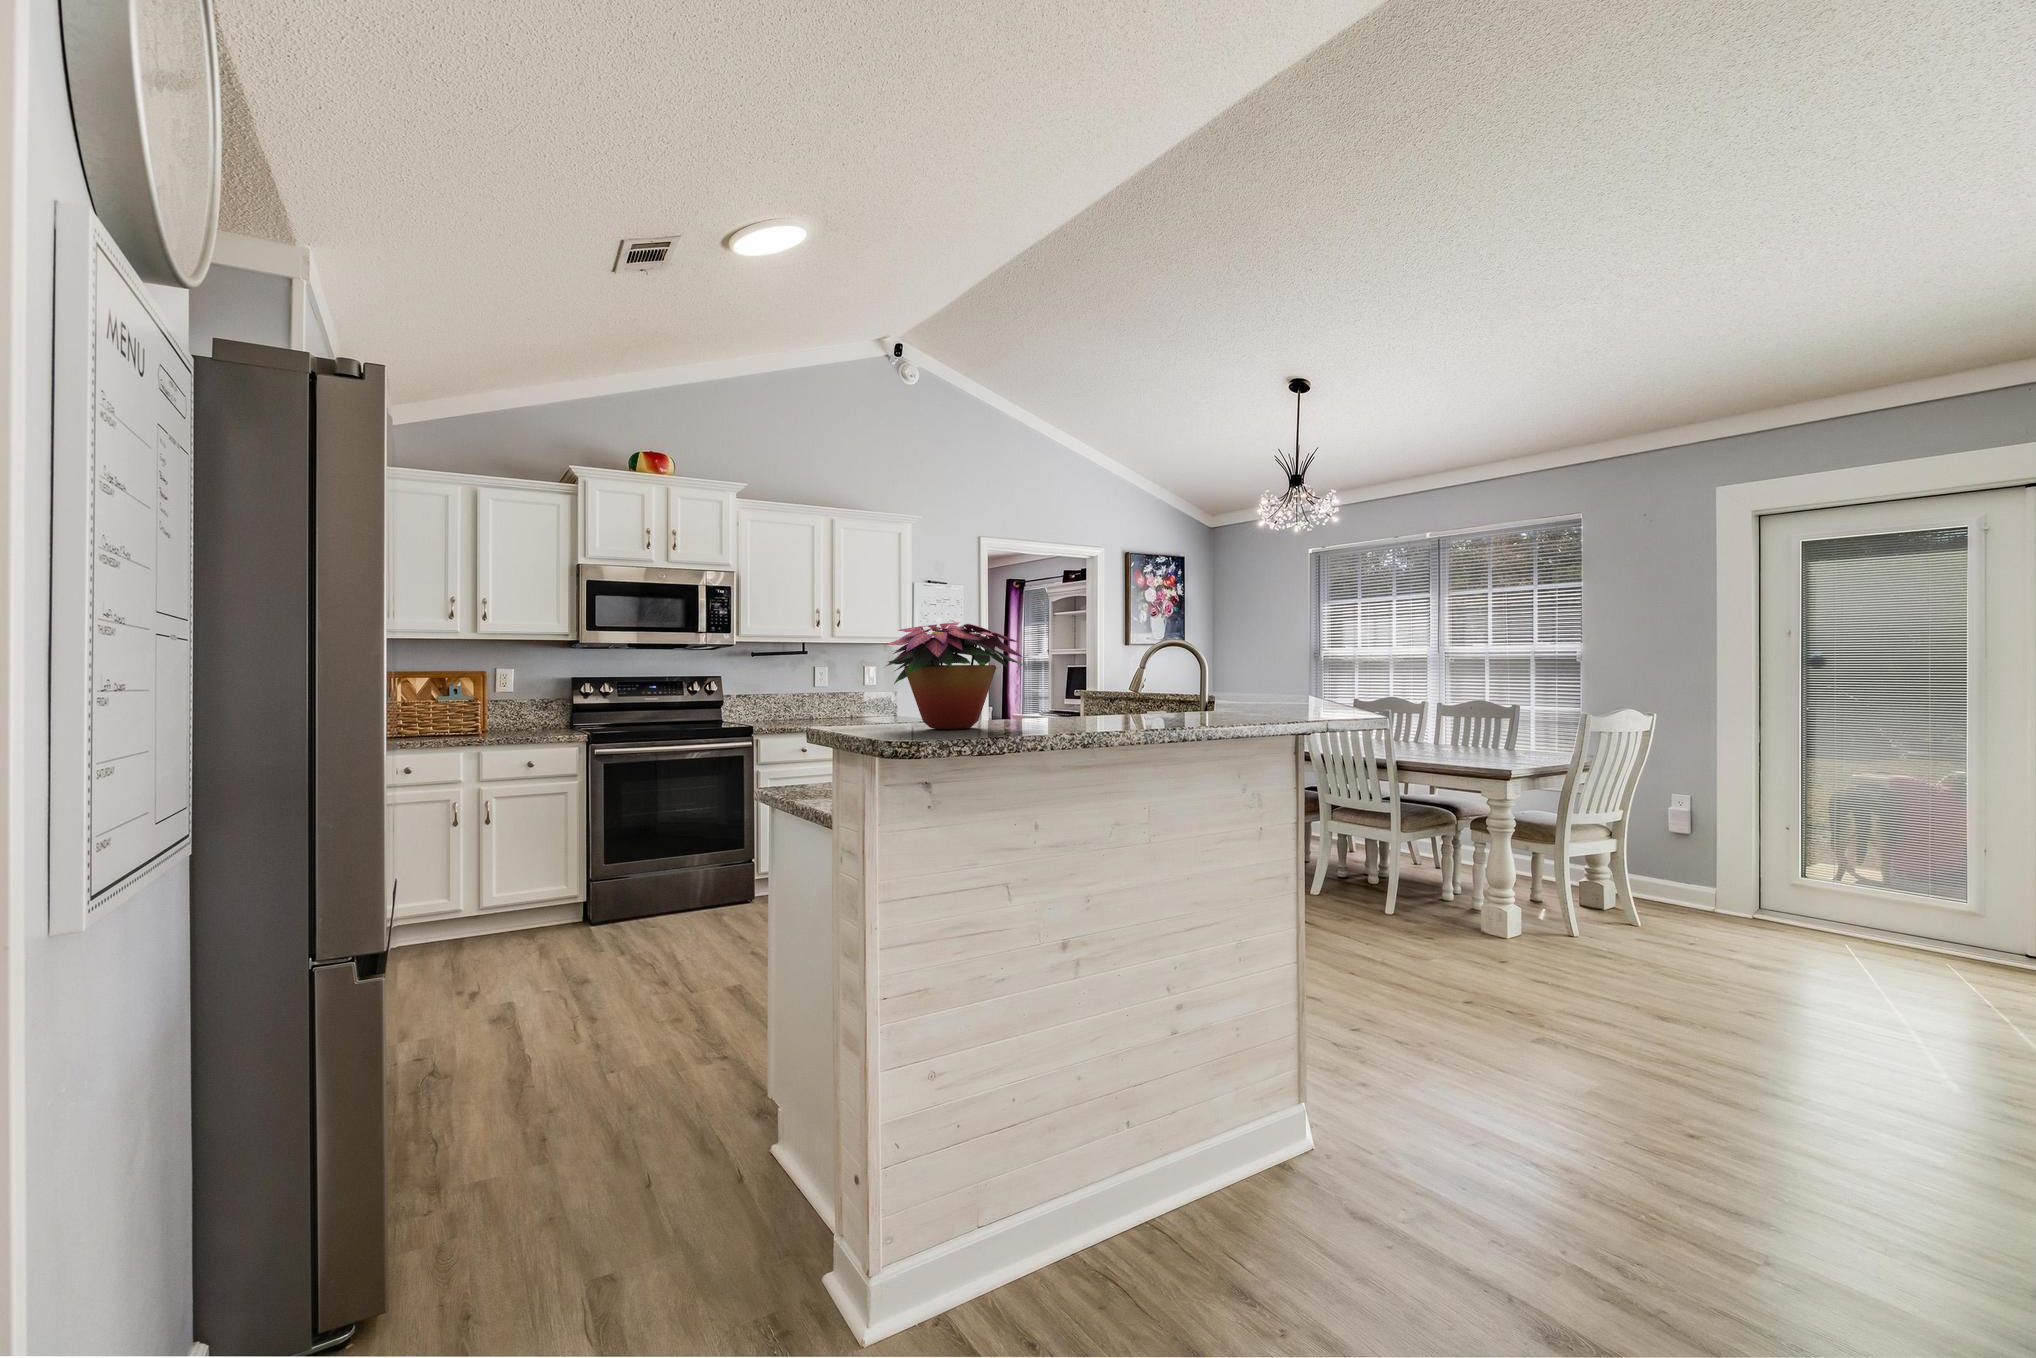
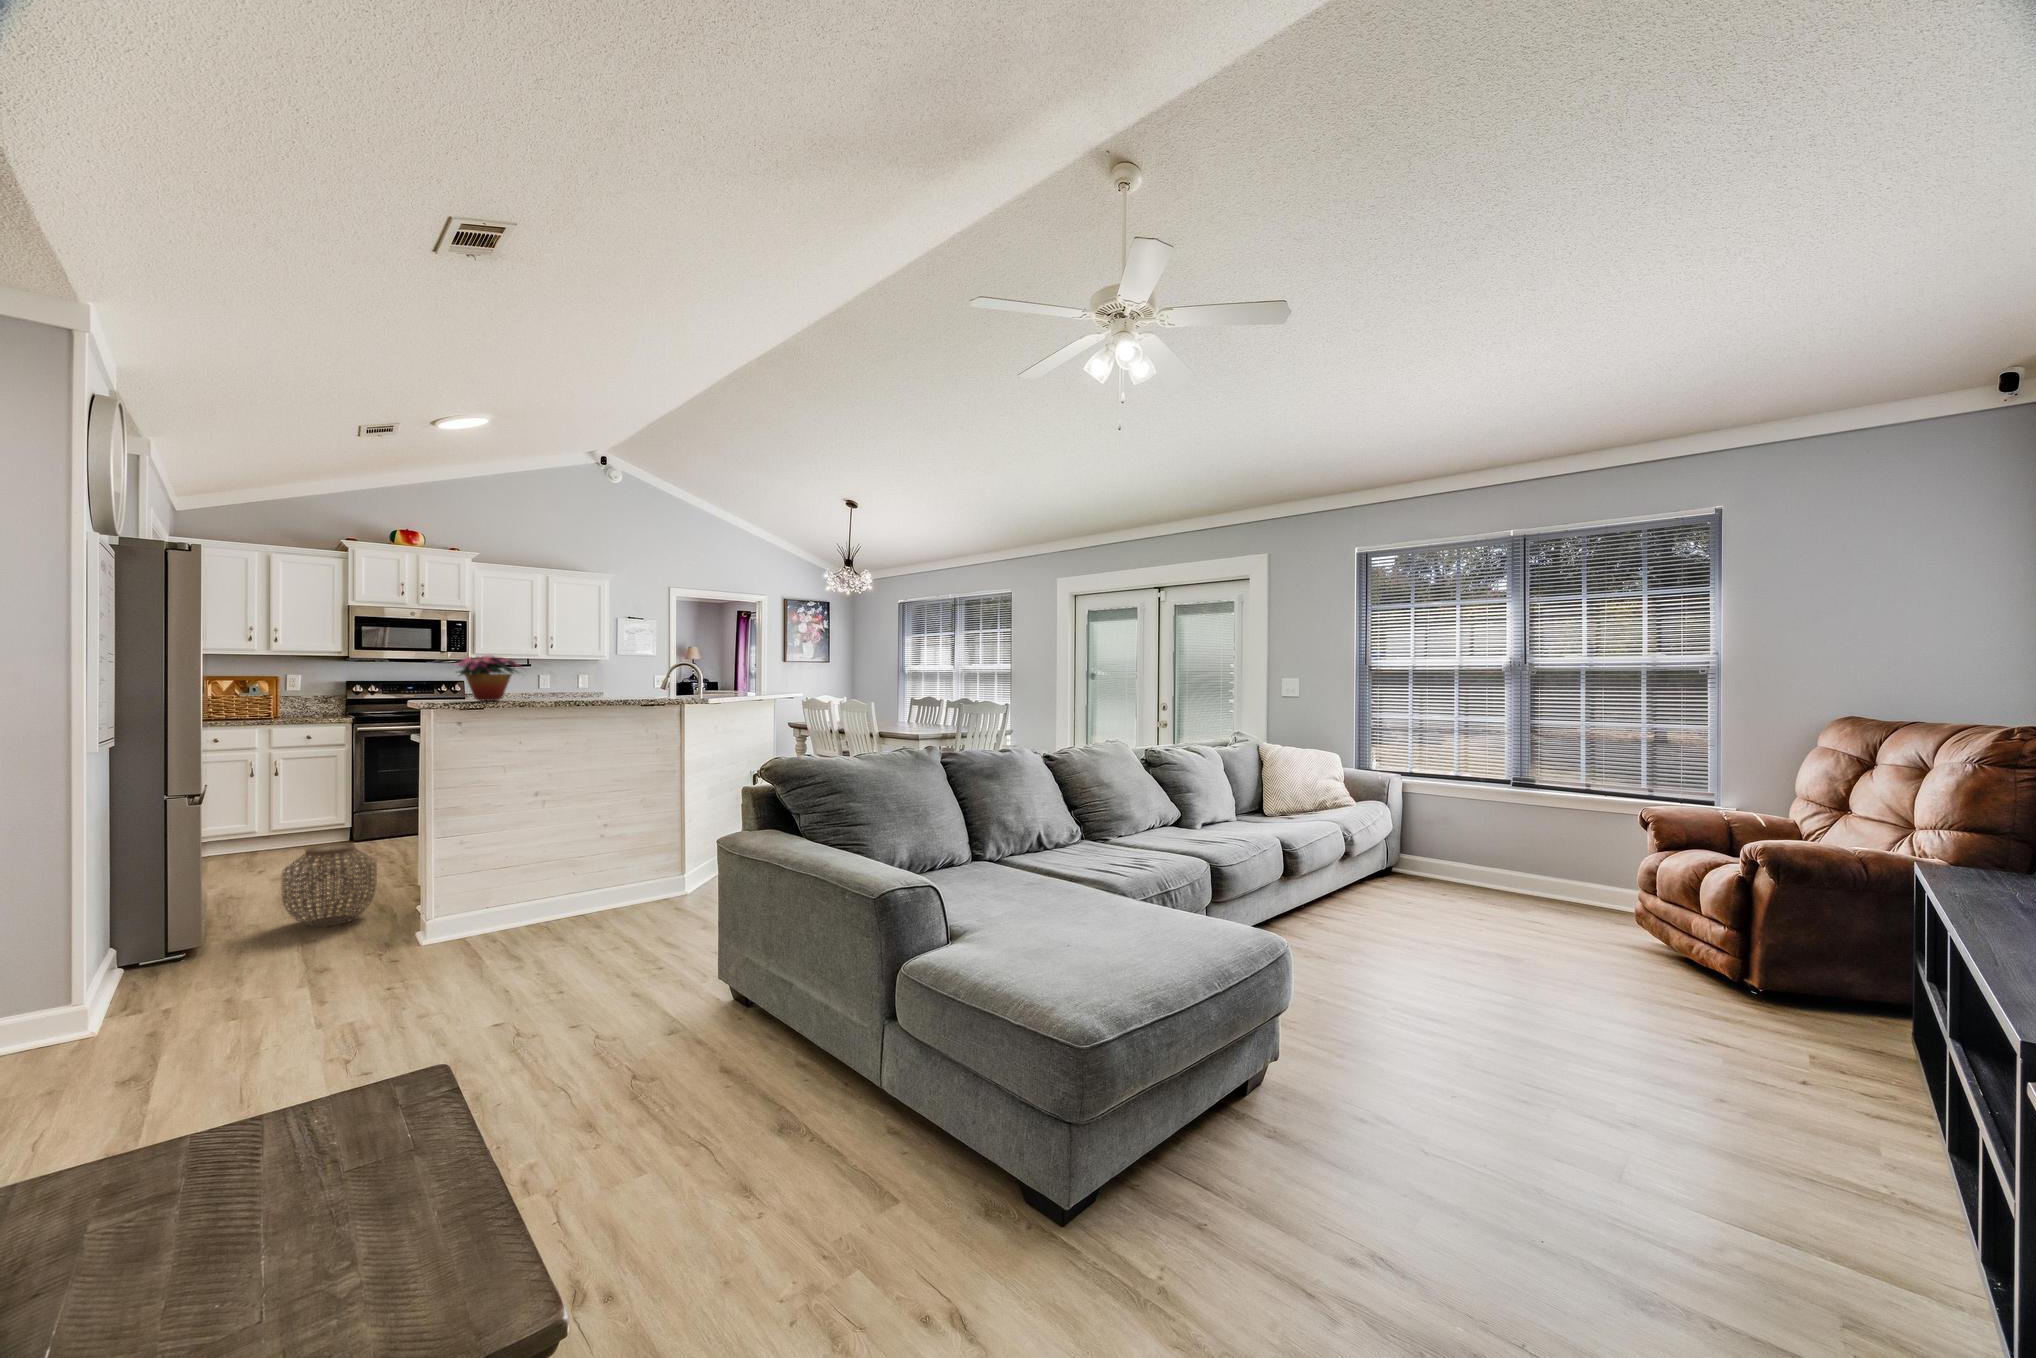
woven basket: none [533,1010,695,1197] -> present [281,843,377,927]

